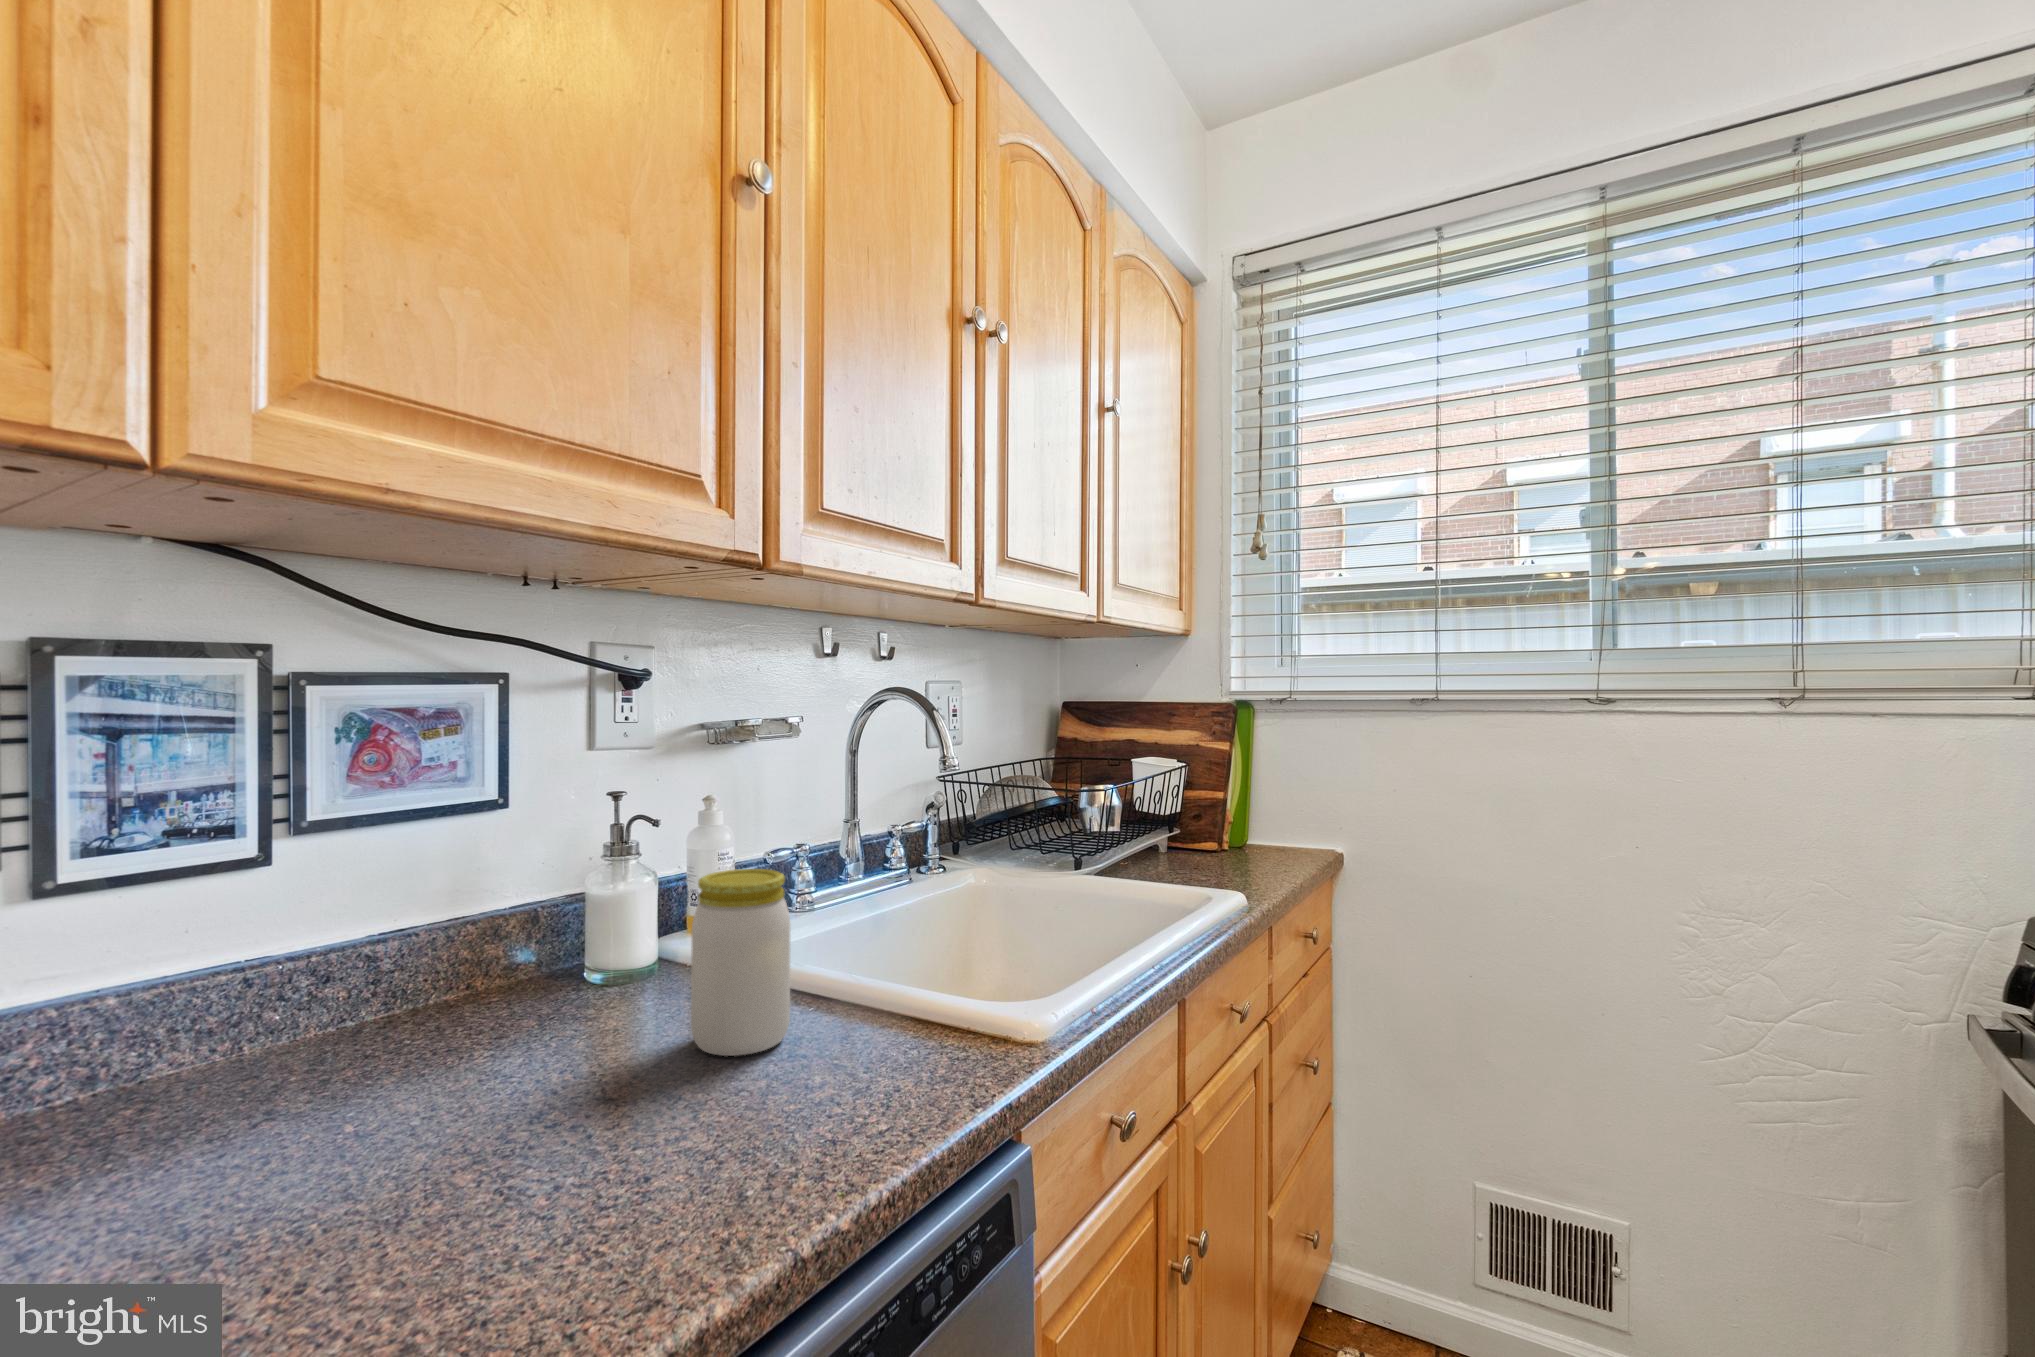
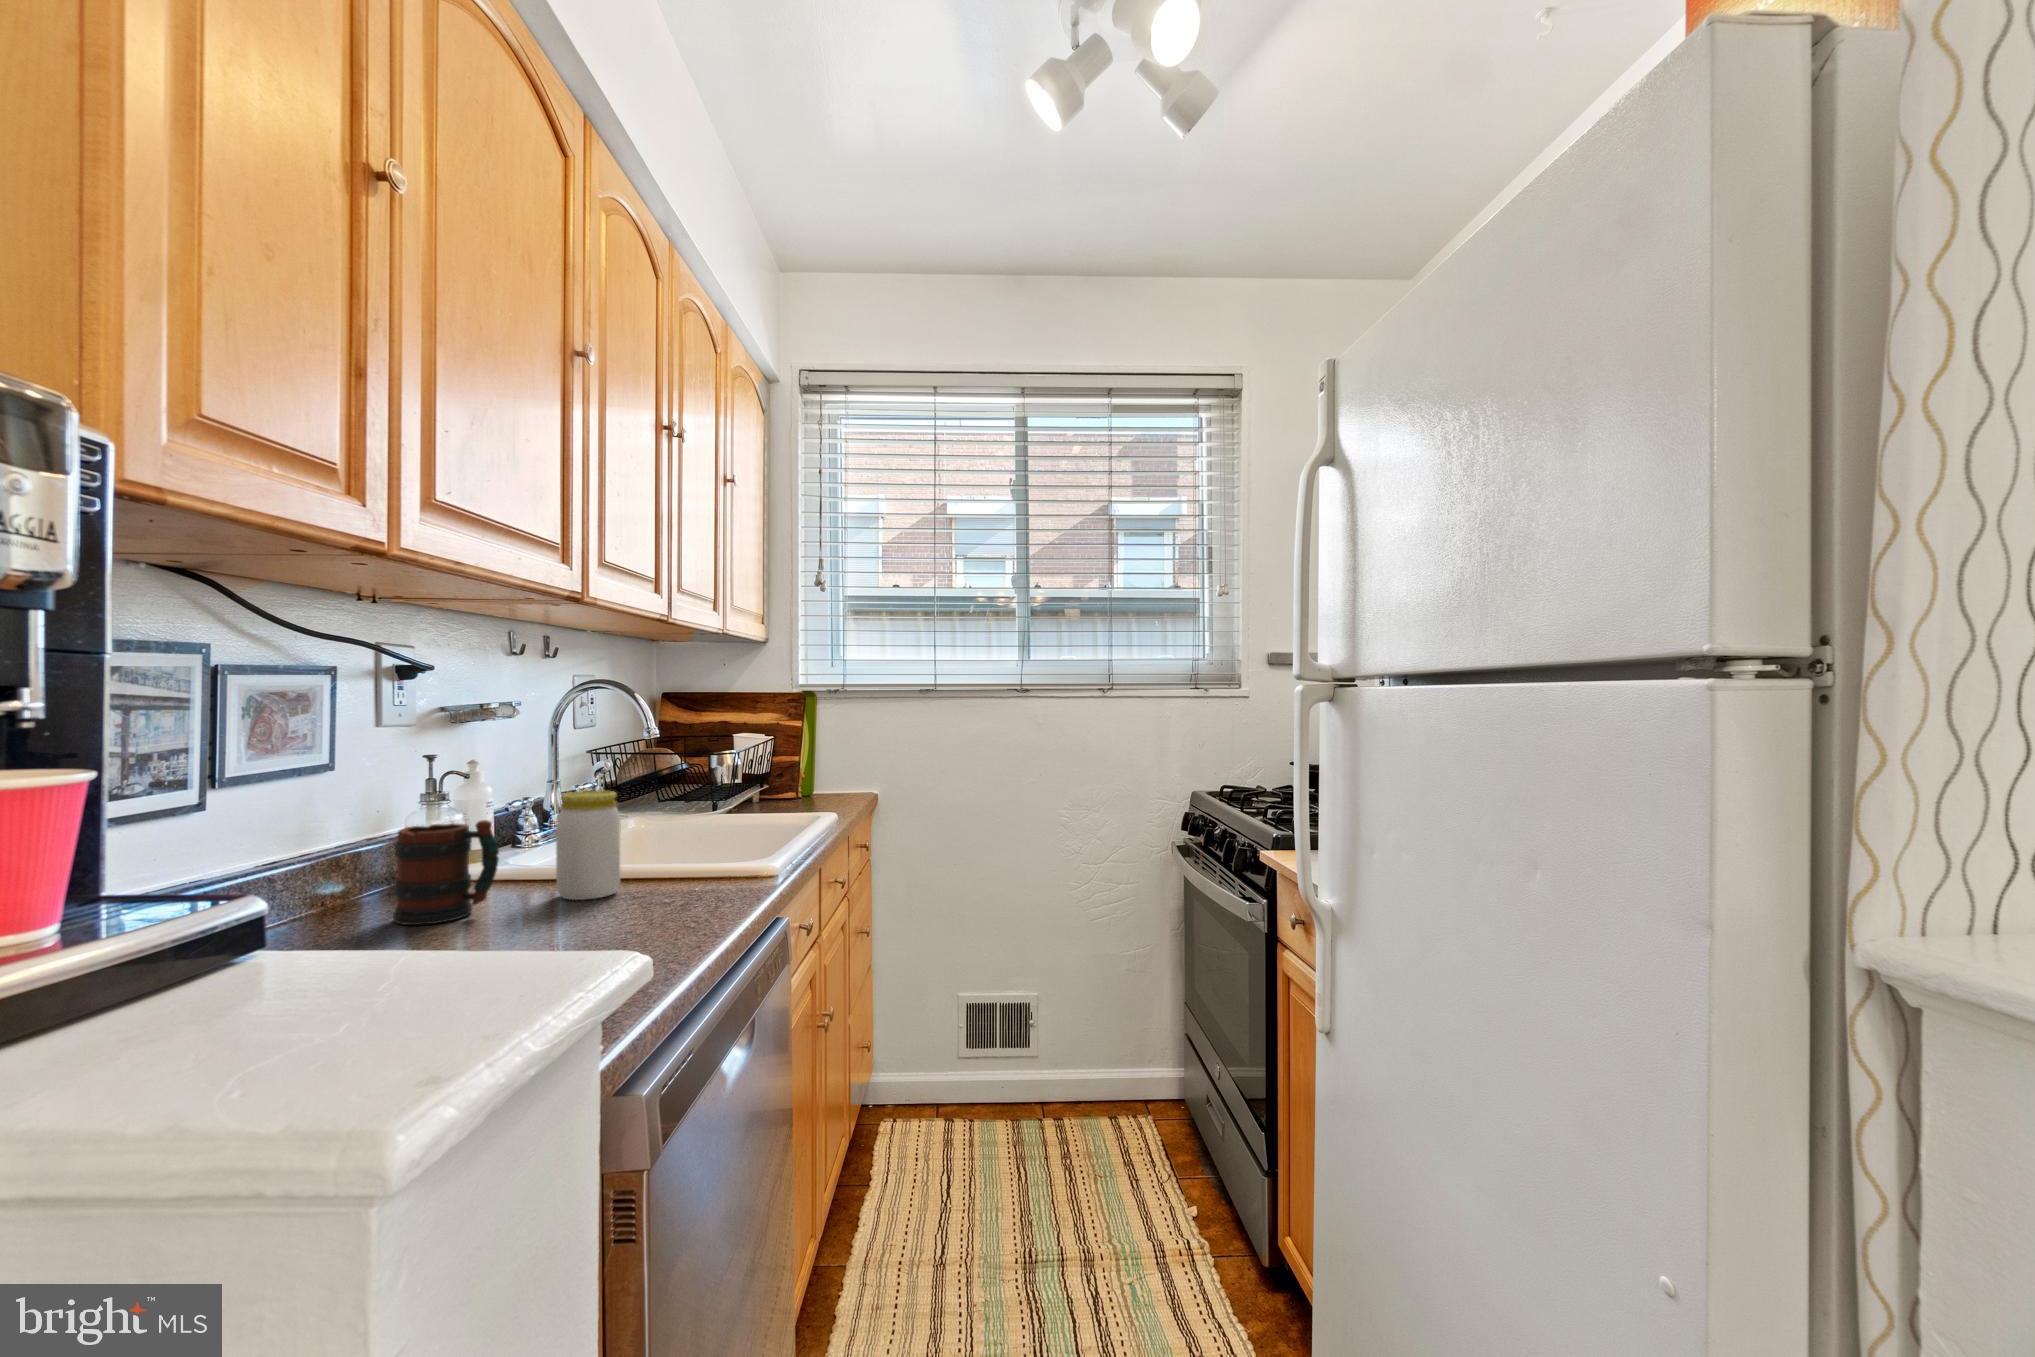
mug: none [450,908,580,1075] -> present [393,820,499,925]

